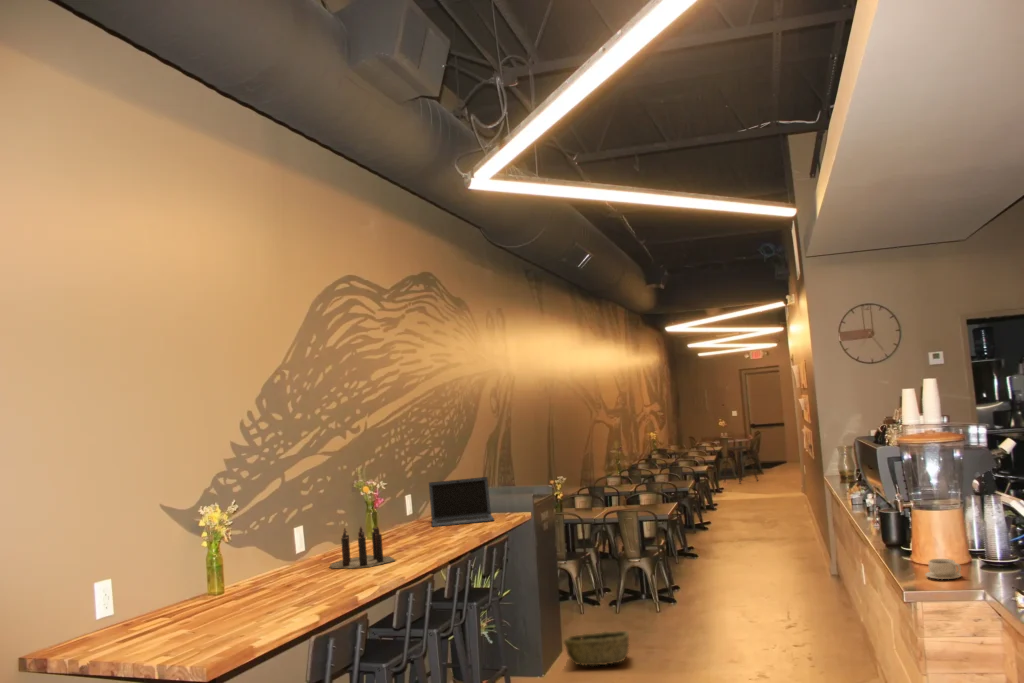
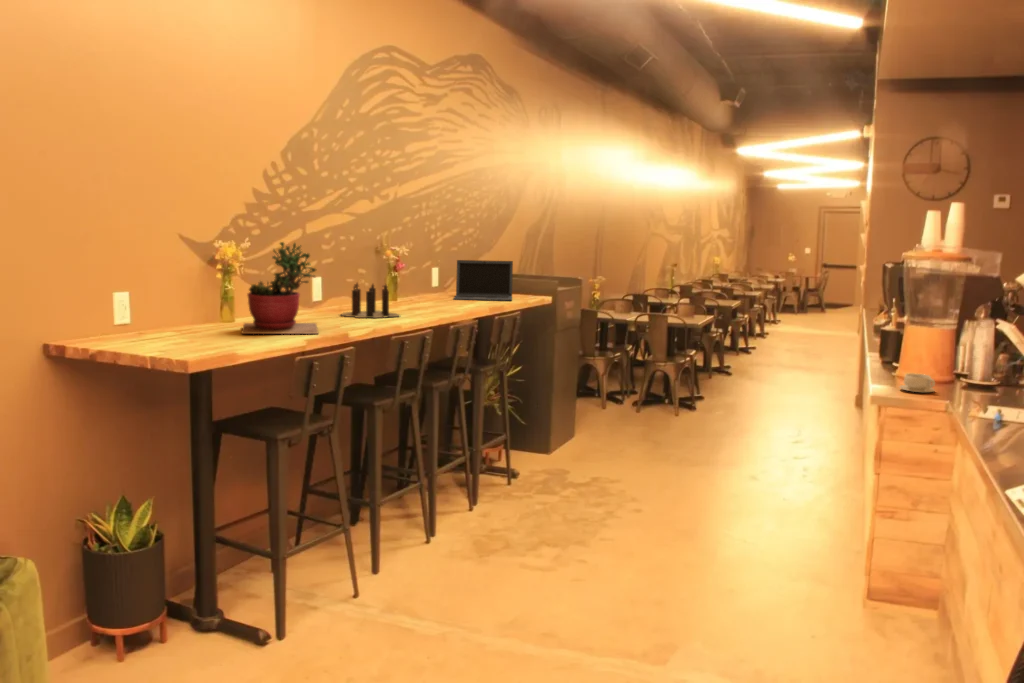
stool: present [724,446,758,483] -> none [781,283,816,319]
succulent plant: none [237,499,328,613] -> present [242,242,319,334]
woven basket: present [564,631,629,665] -> none [572,419,635,448]

